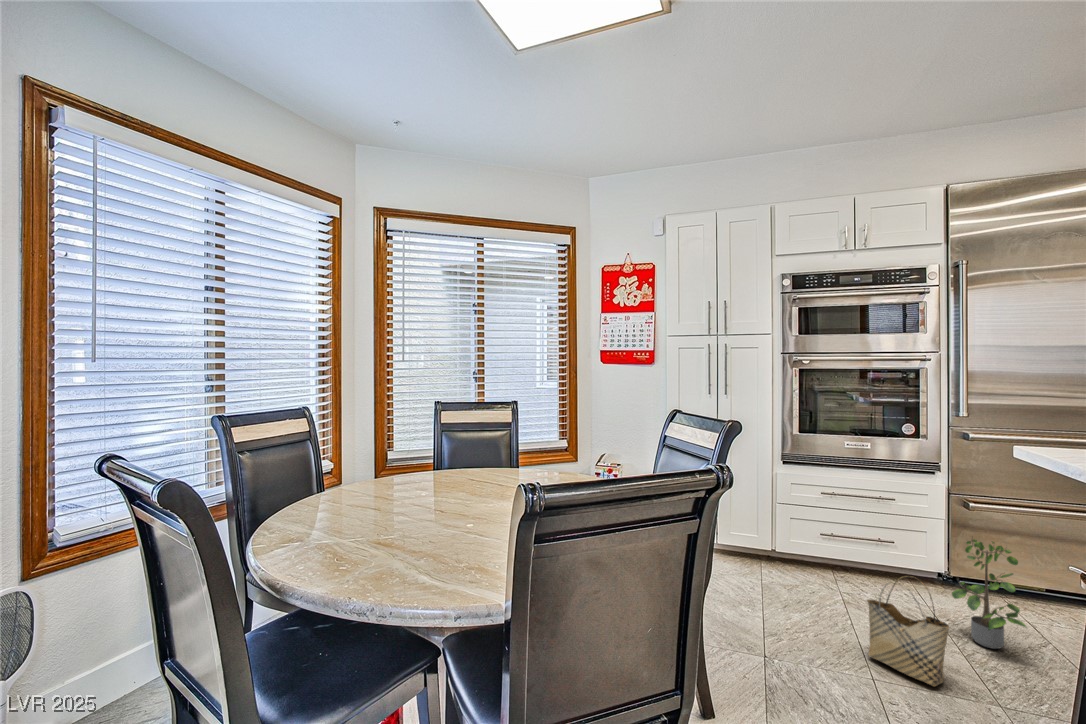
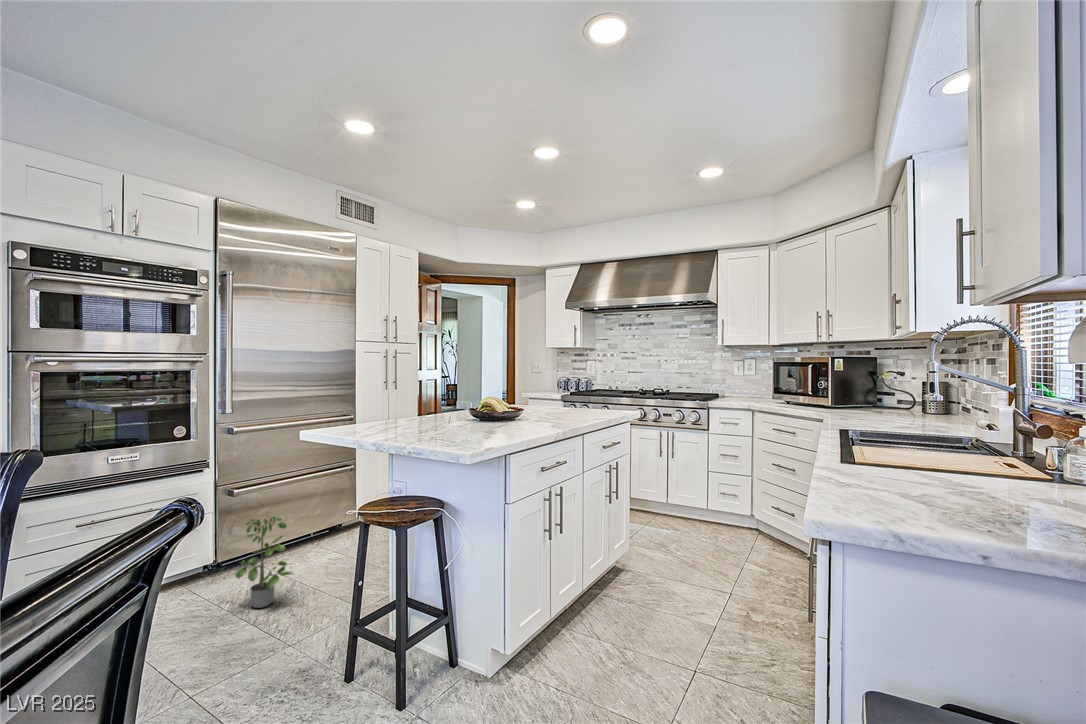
woven basket: present [867,576,949,686] -> none [174,573,253,680]

